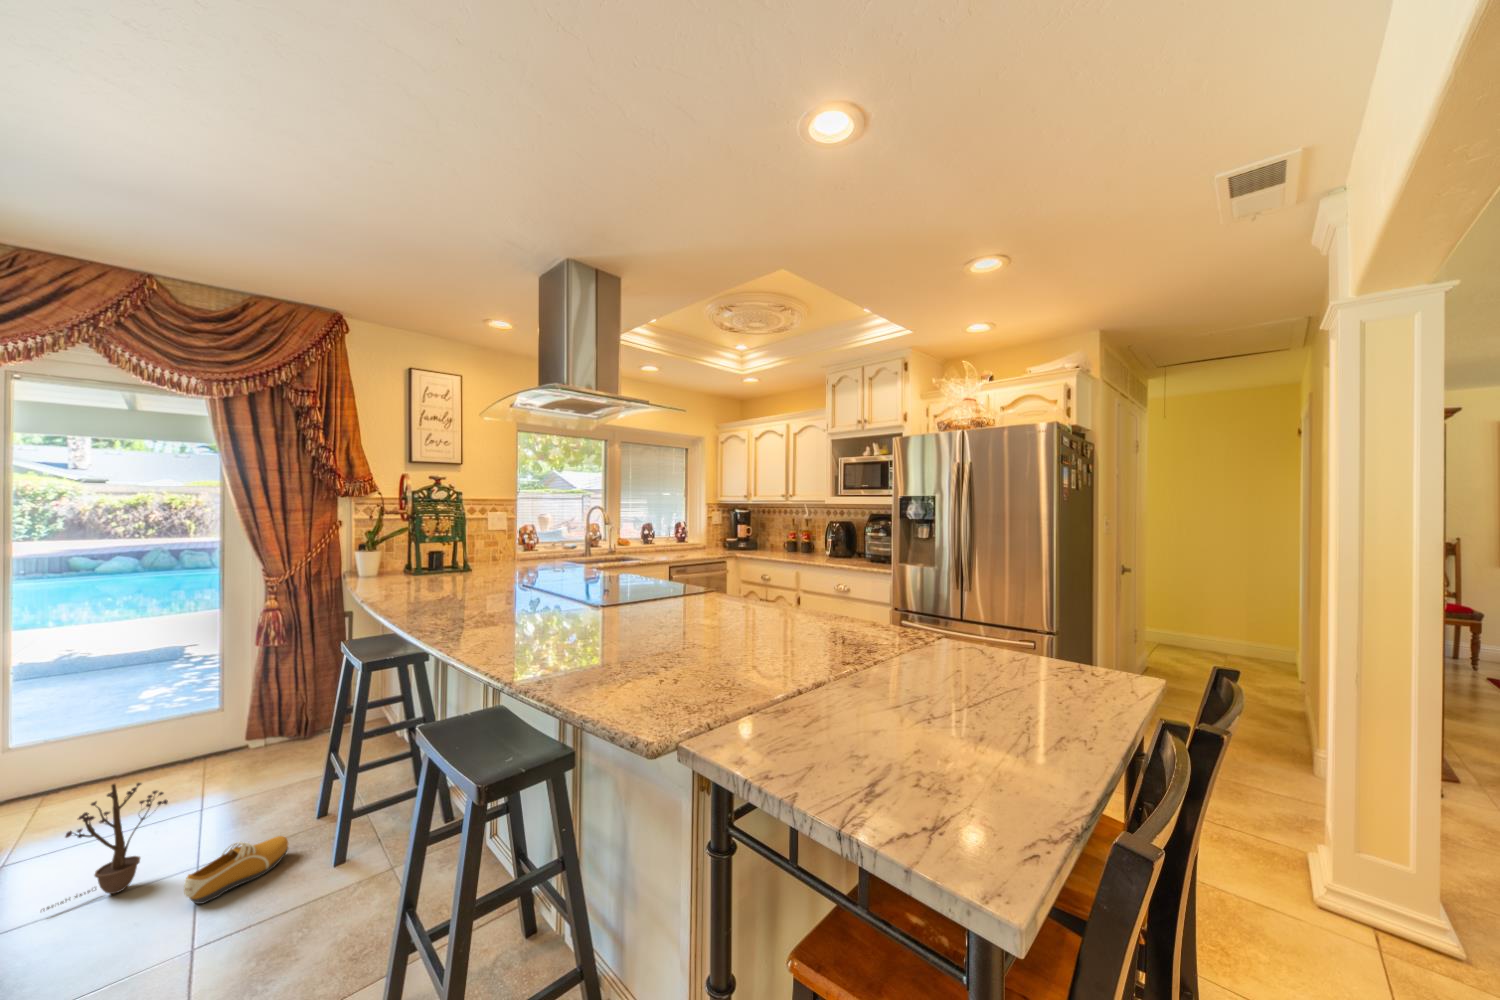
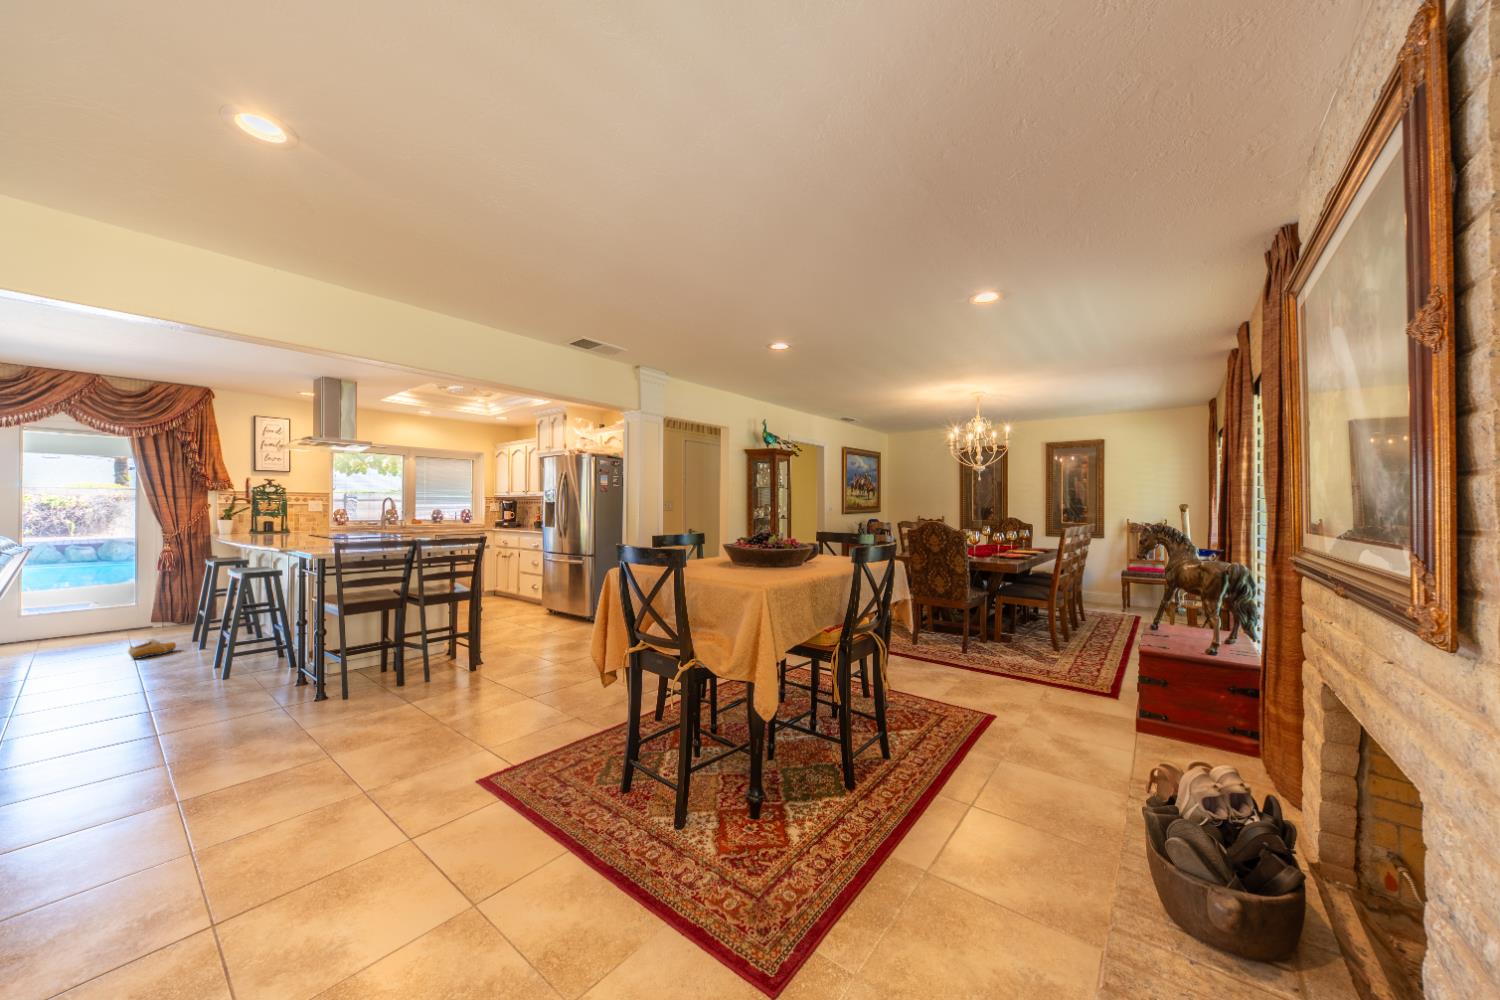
decorative plant: present [43,783,168,911] -> none [64,612,118,660]

